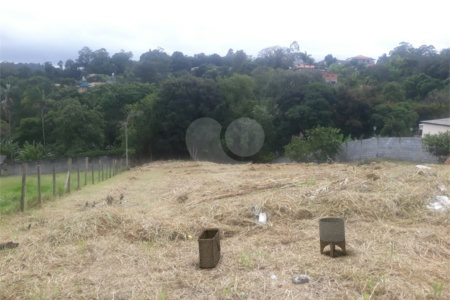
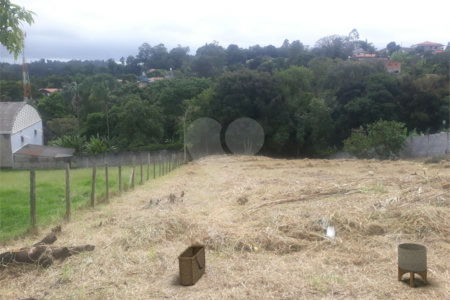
basket: present [197,228,221,268] -> present [178,244,206,285]

